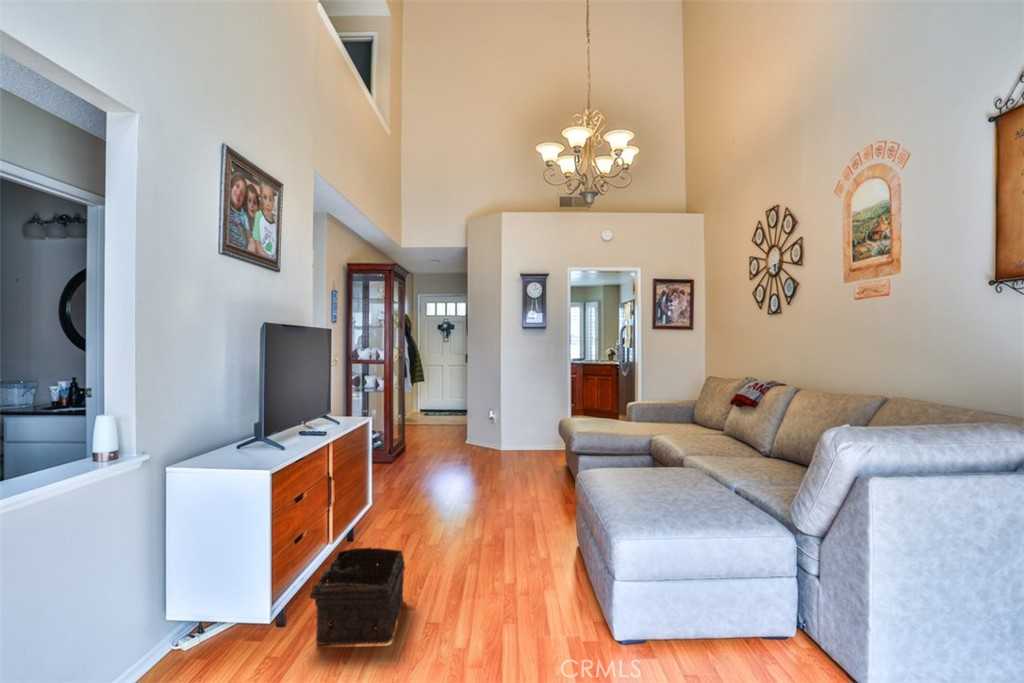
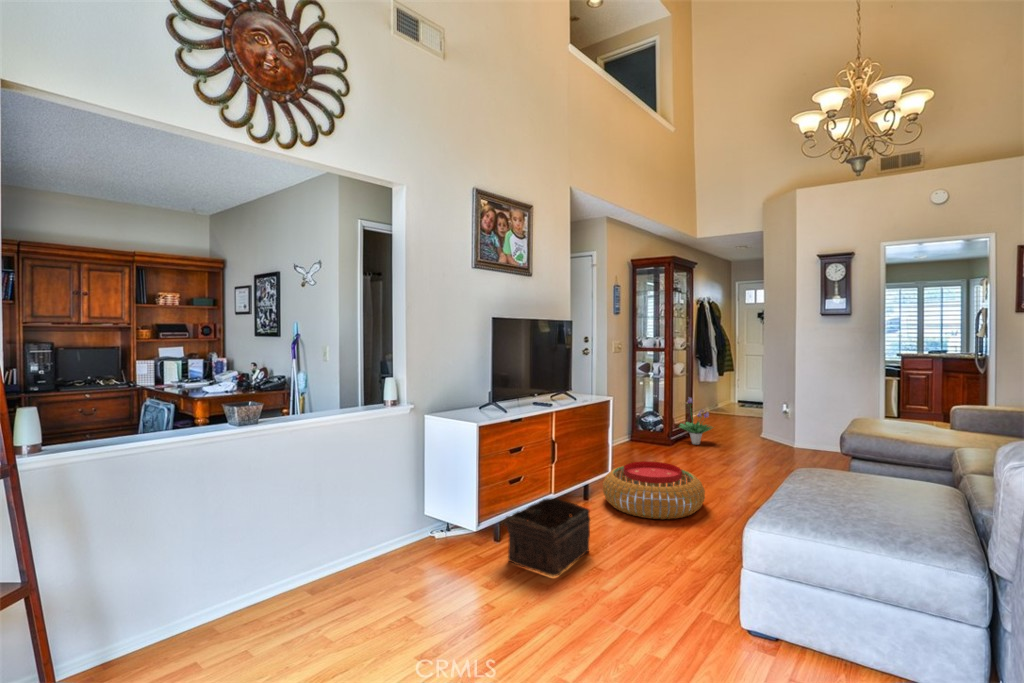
potted plant: none [401,412,437,460] -> present [679,398,713,444]
pouf: none [371,483,480,547] -> present [603,461,705,519]

